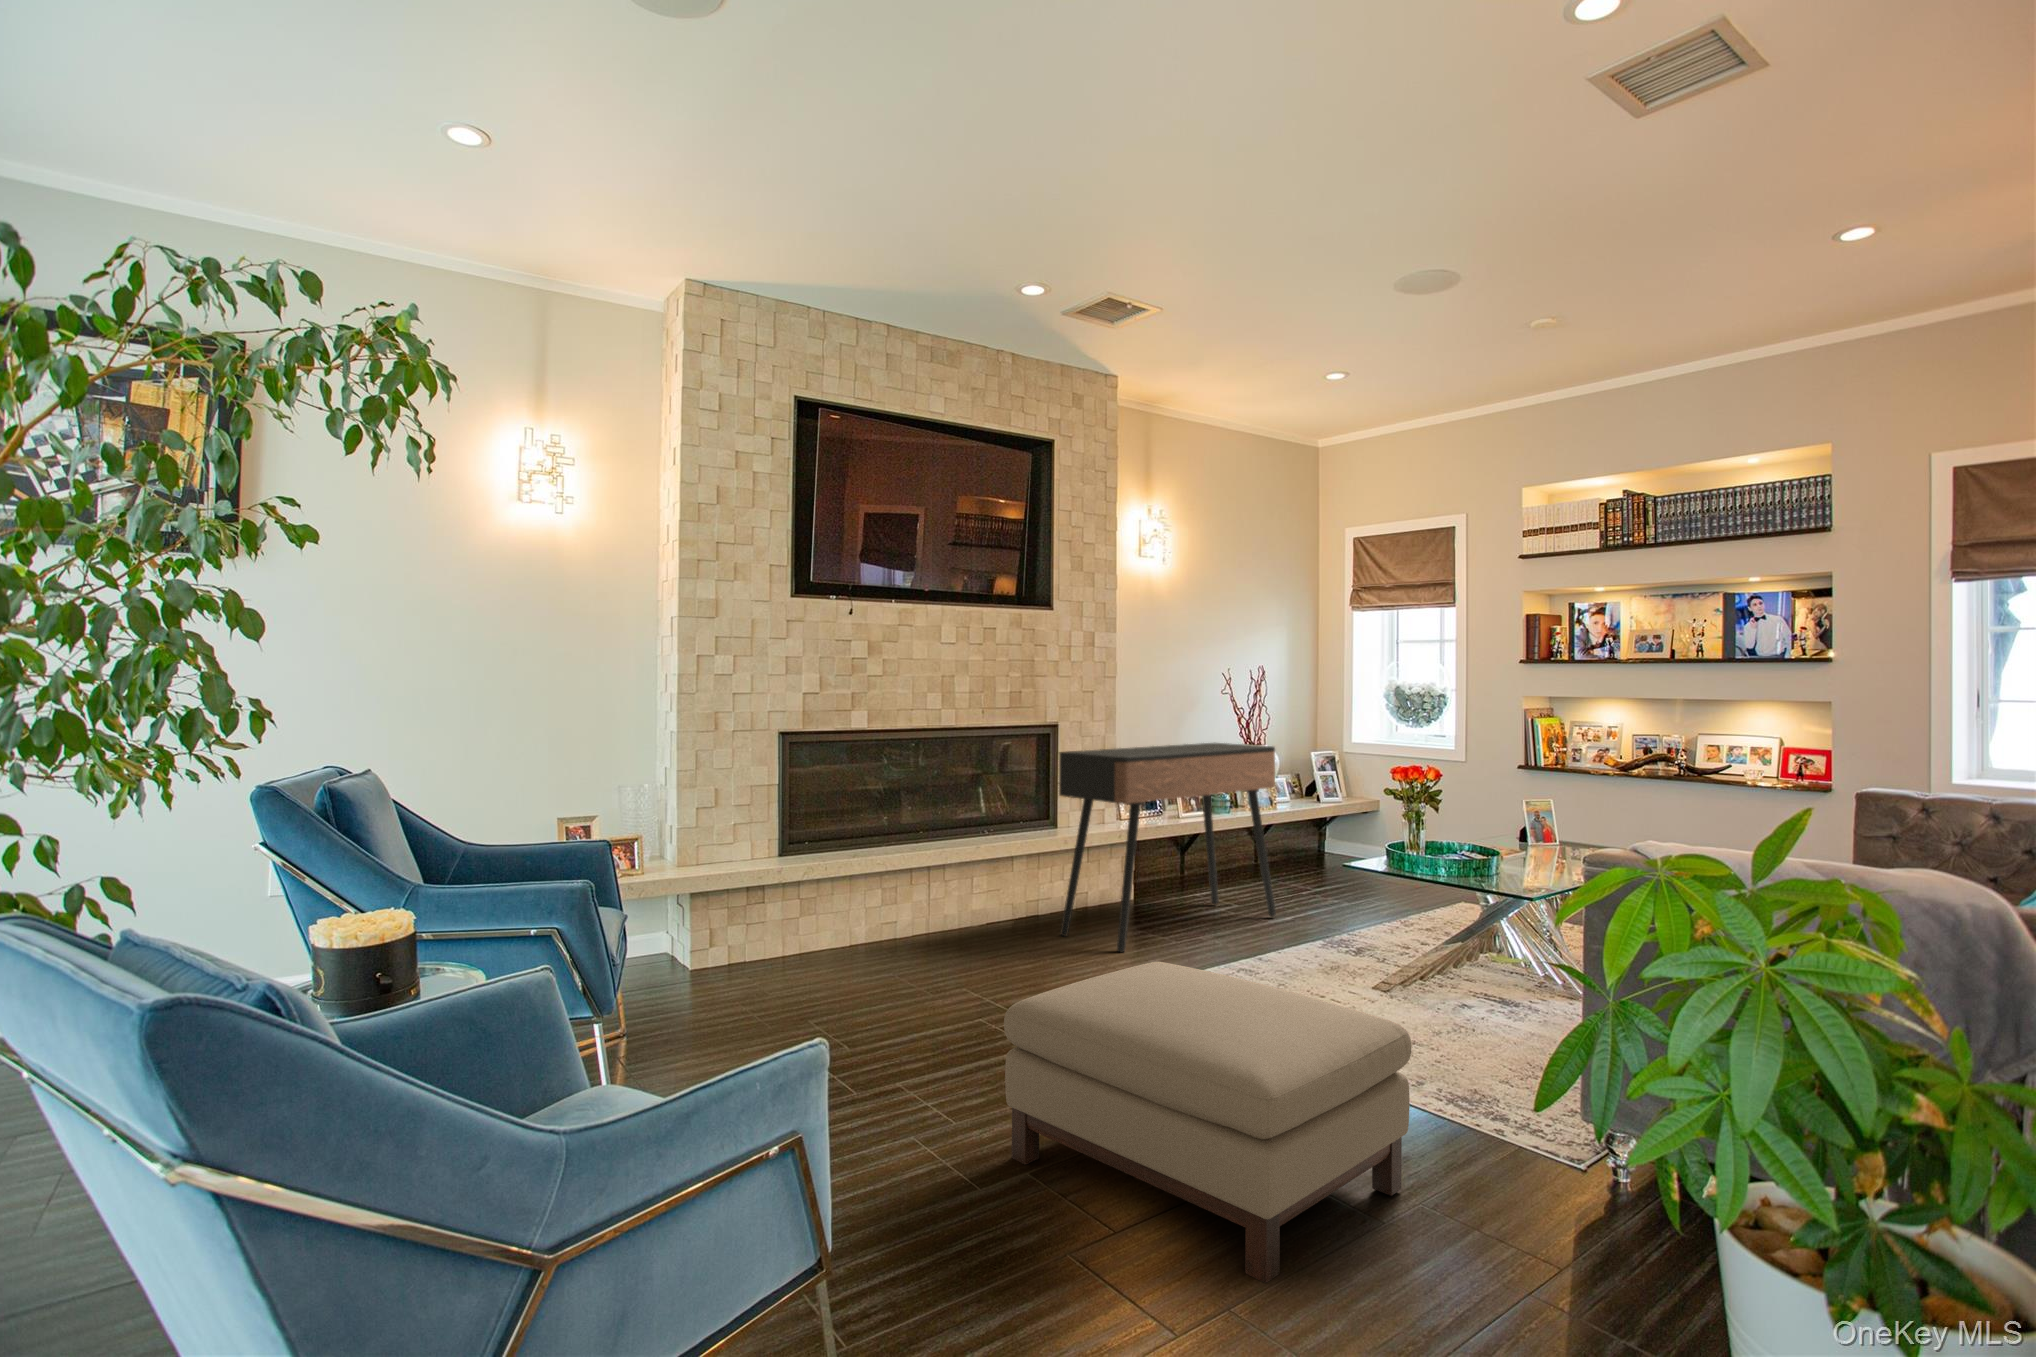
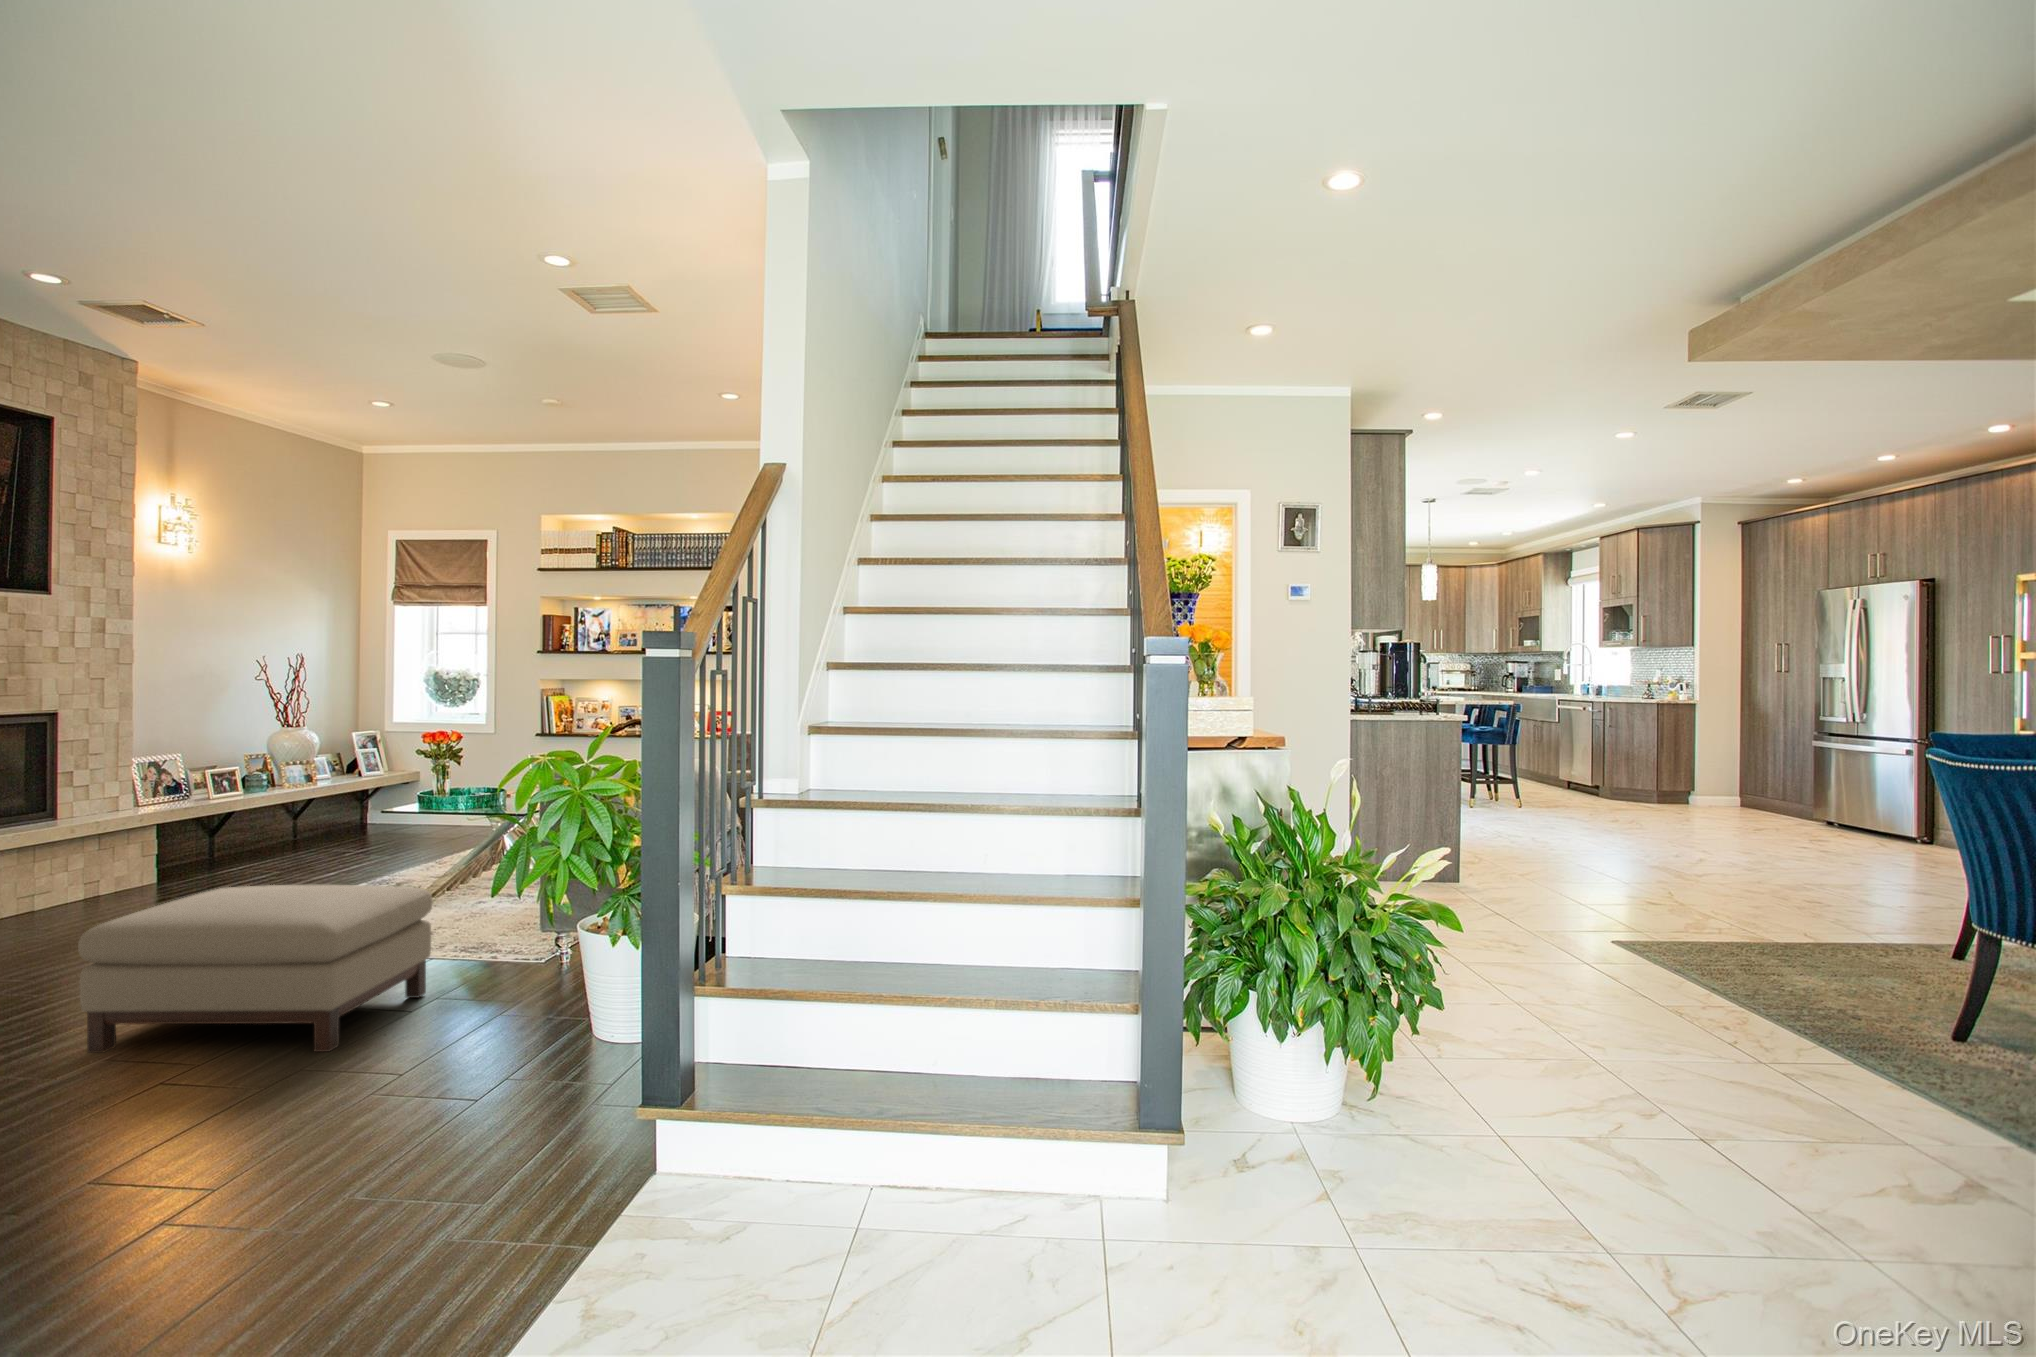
console table: present [1059,743,1276,953] -> none [71,725,320,920]

